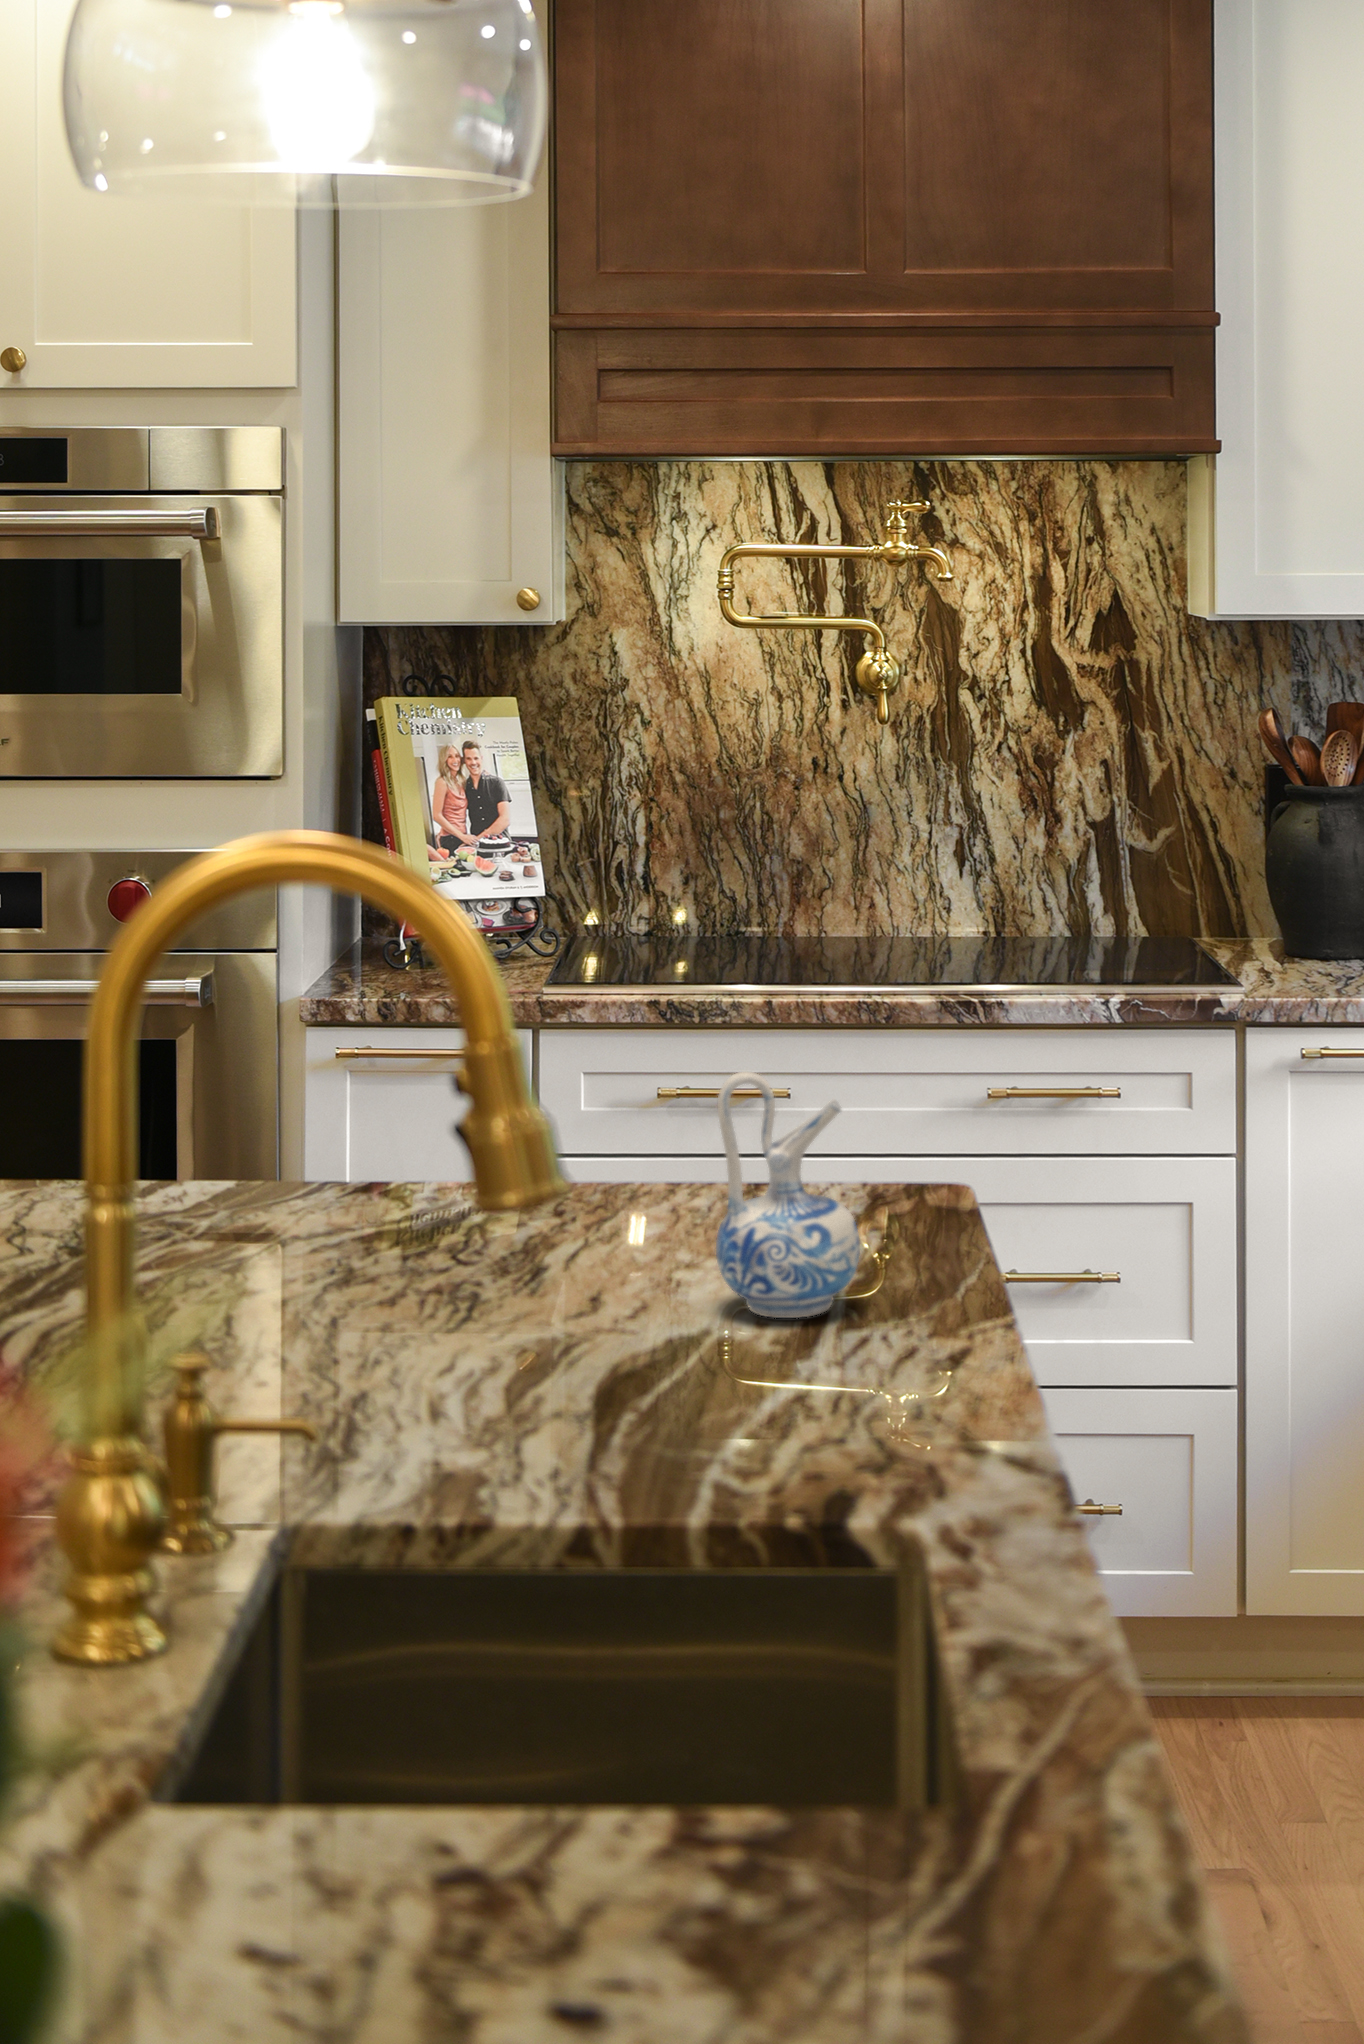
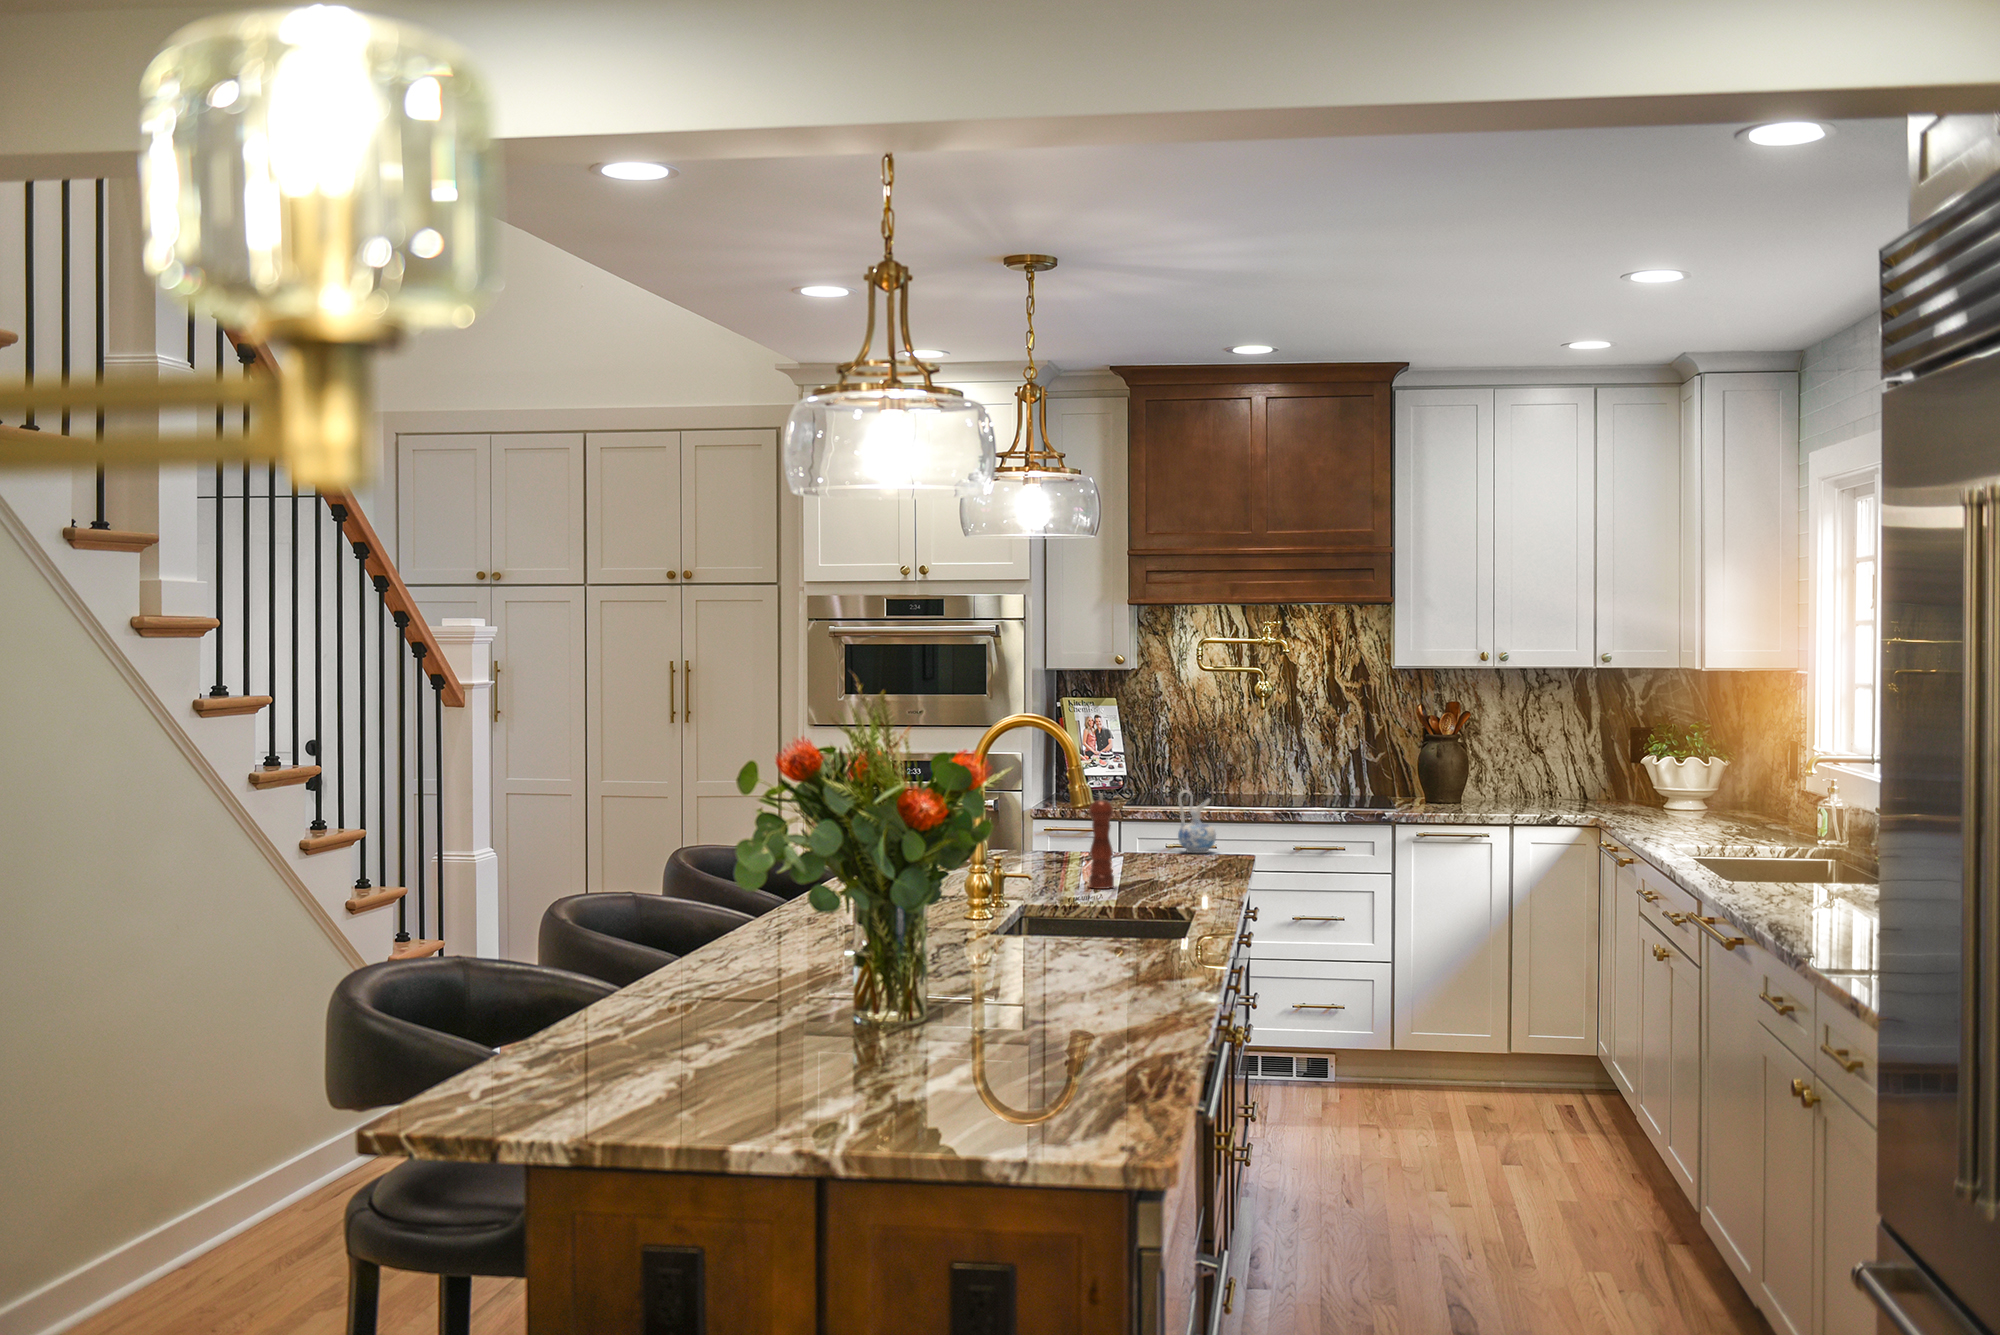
pepper mill: none [244,1340,401,1959] -> present [1089,793,1114,889]

